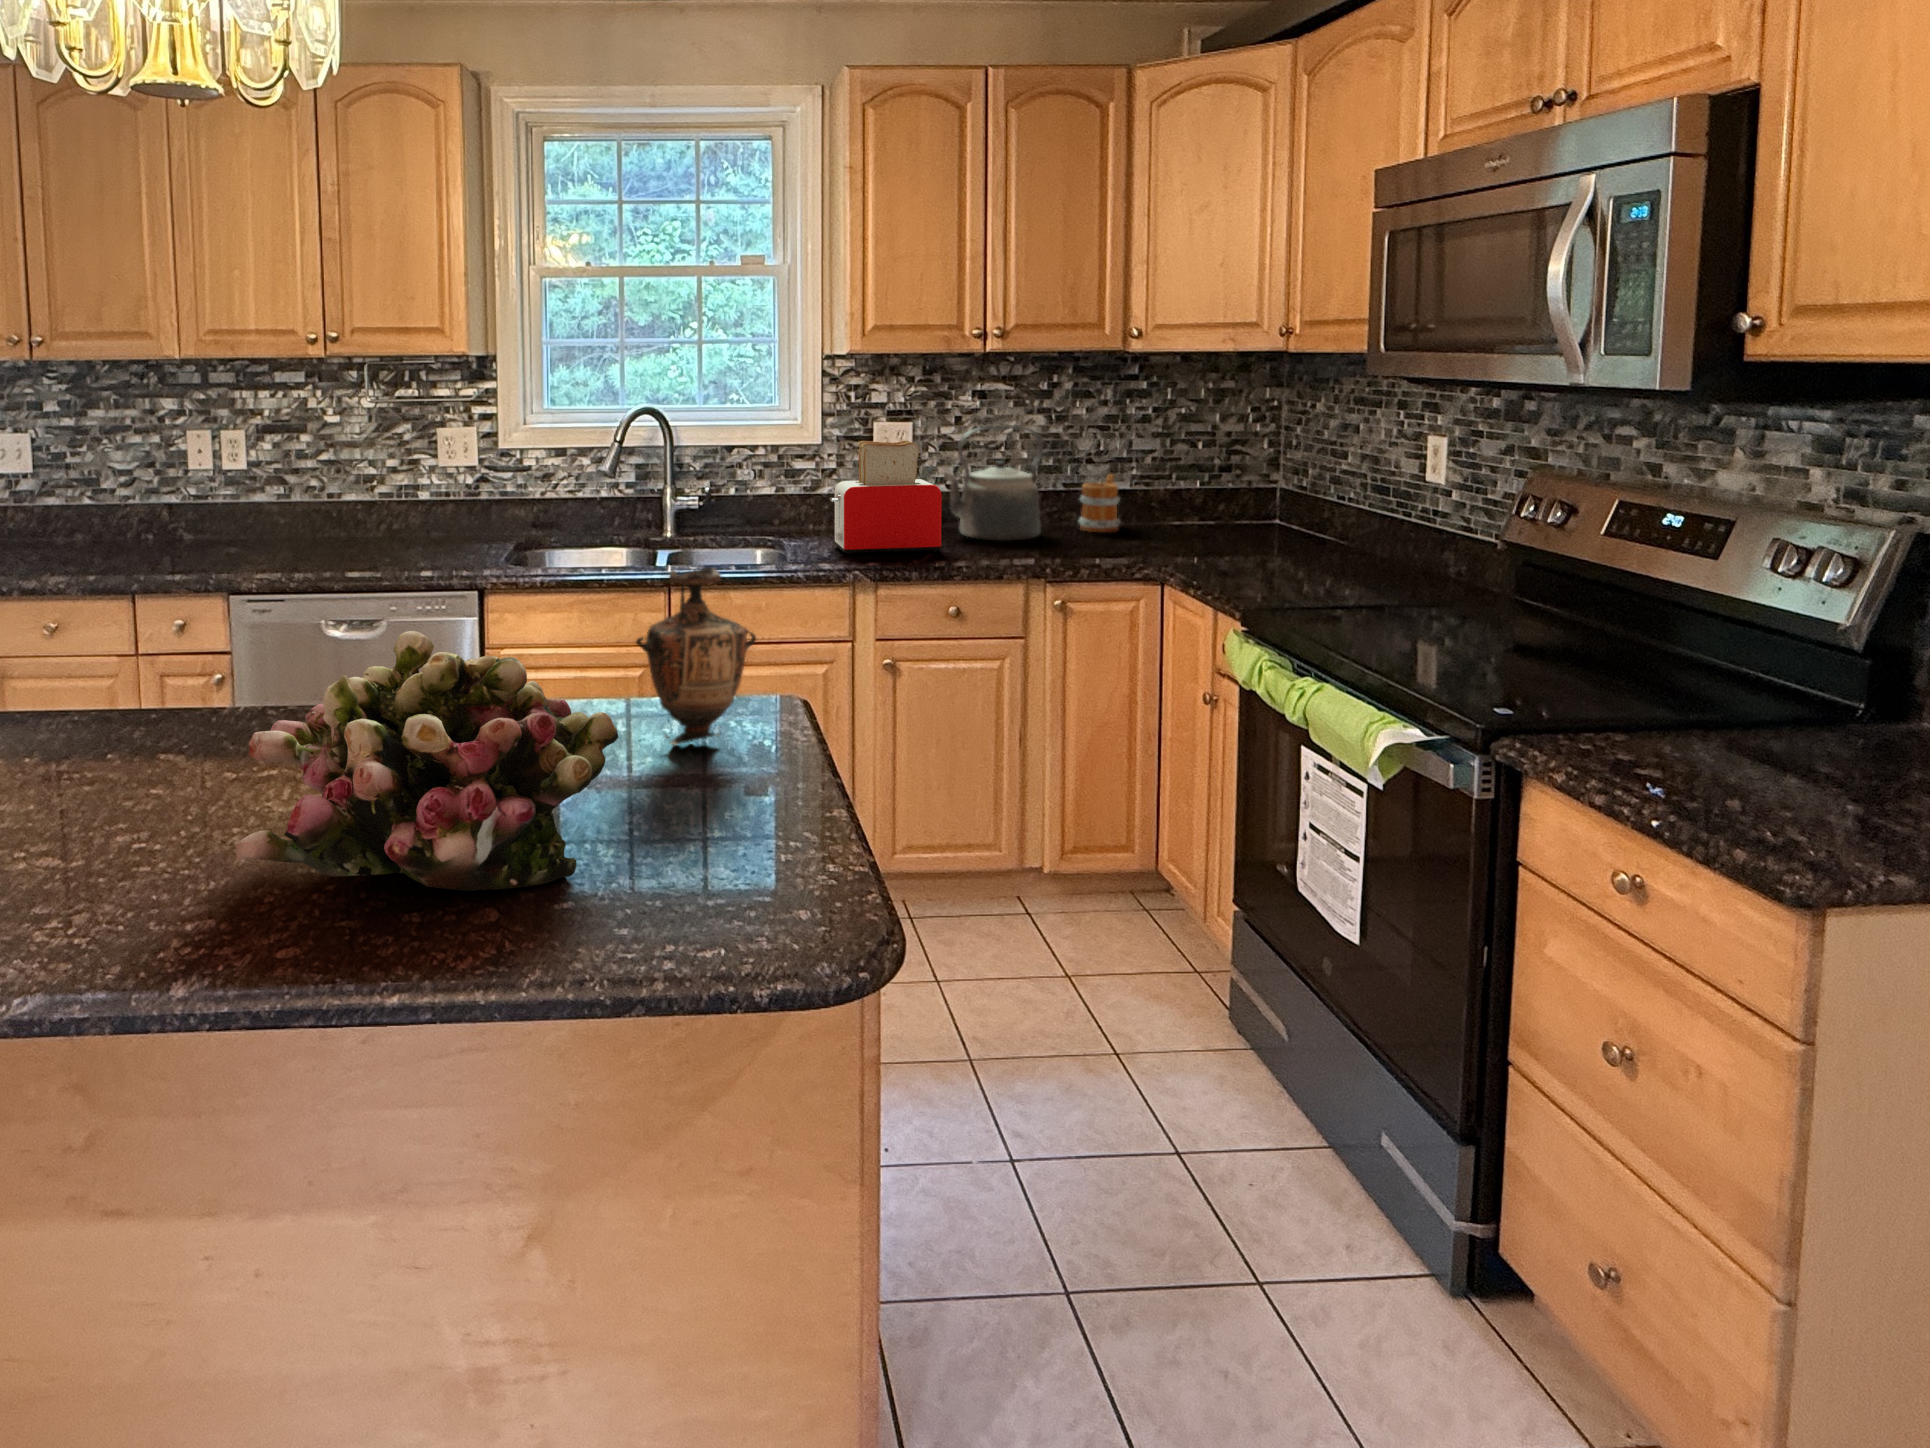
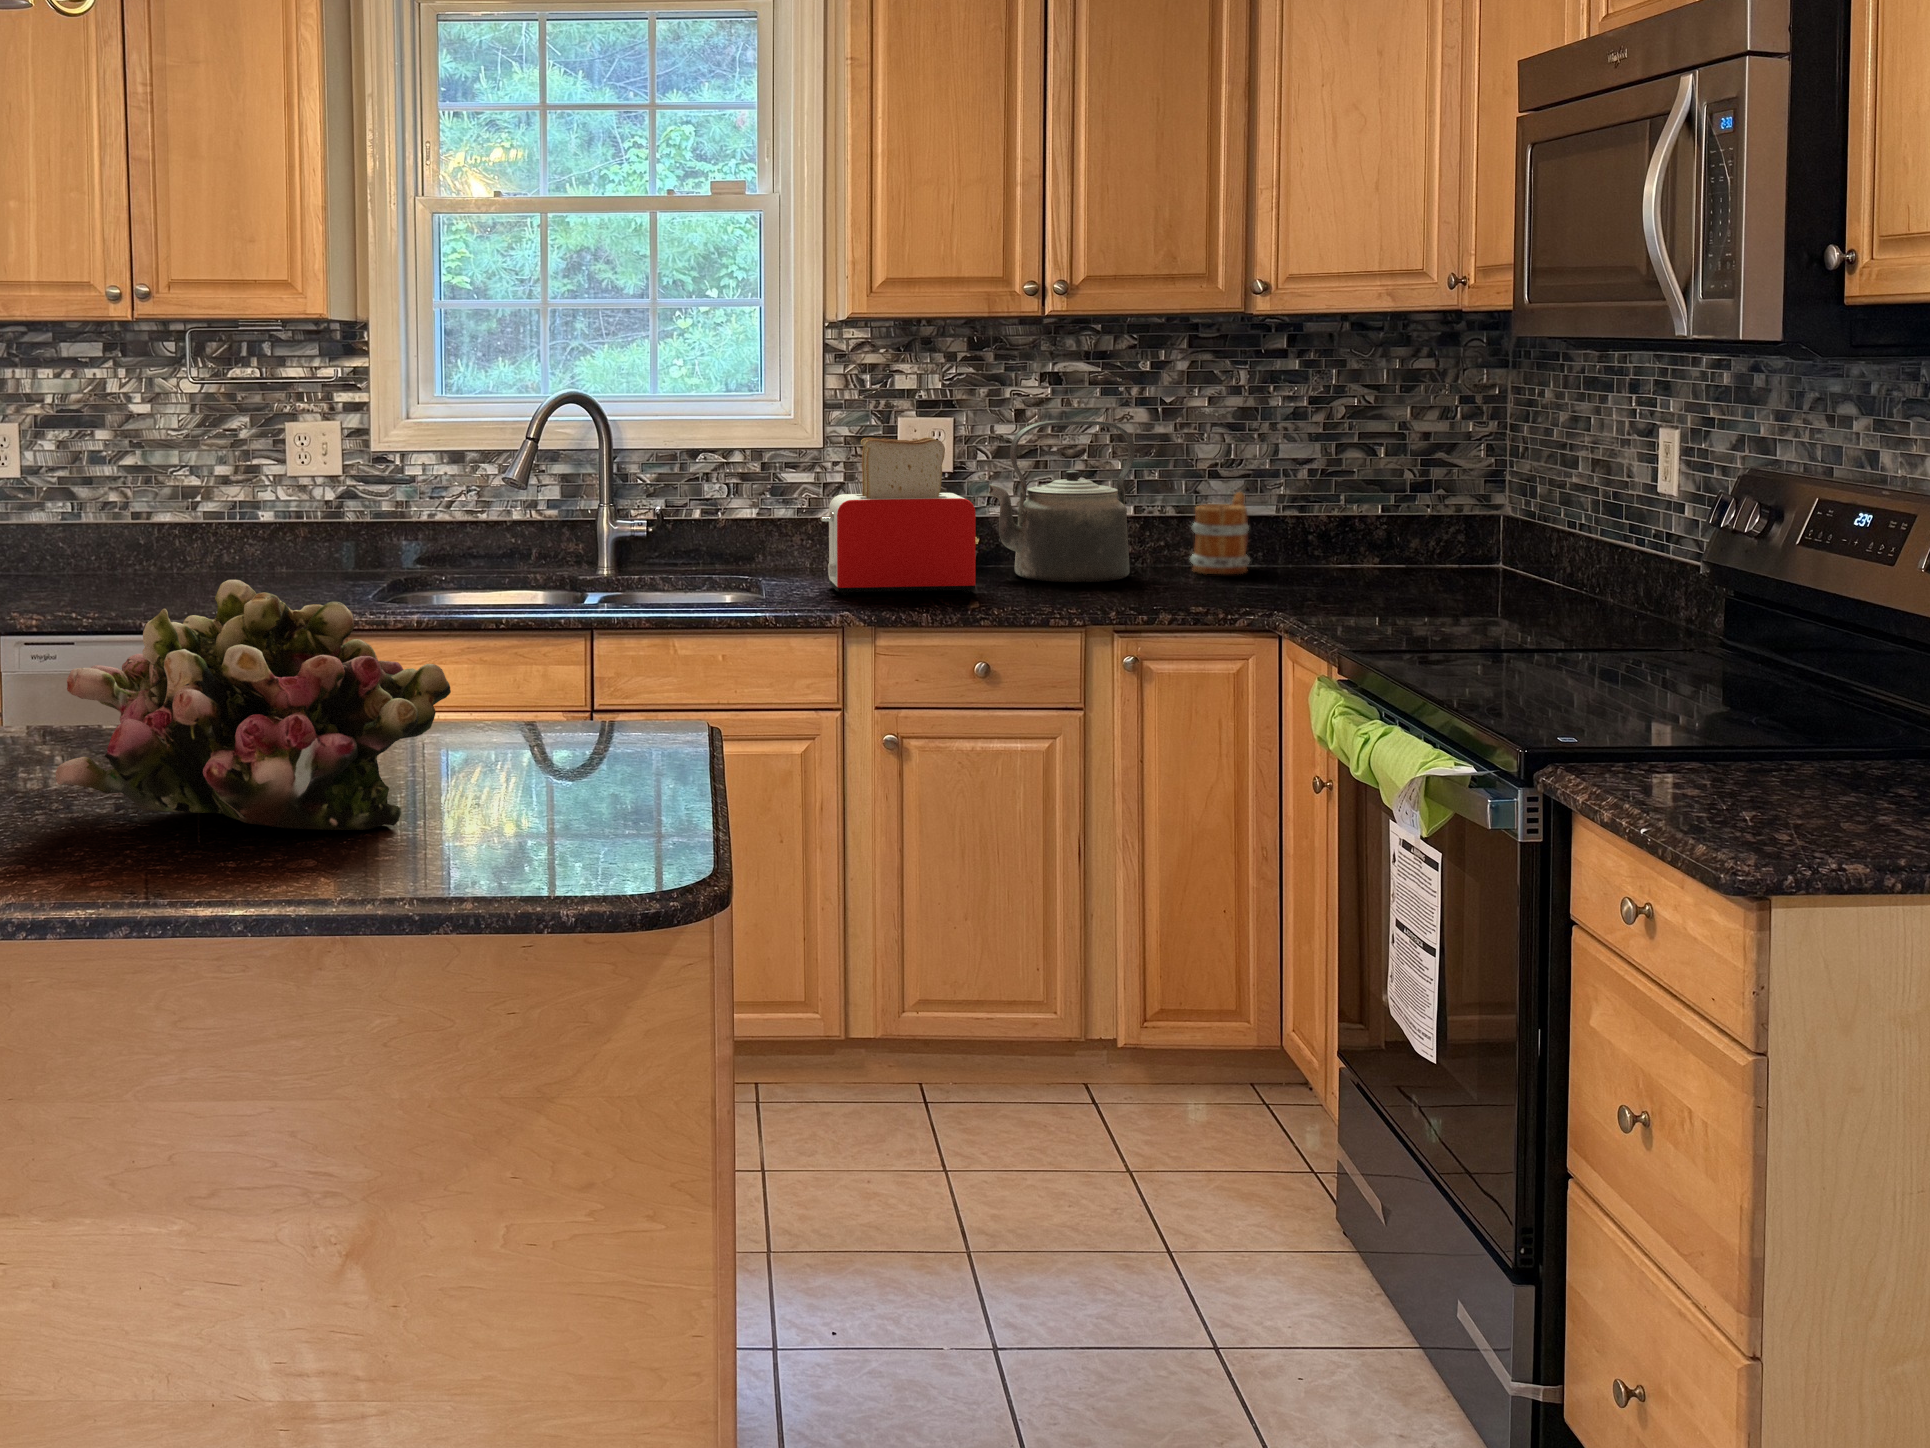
vase: present [636,568,756,745] -> none [486,522,628,743]

